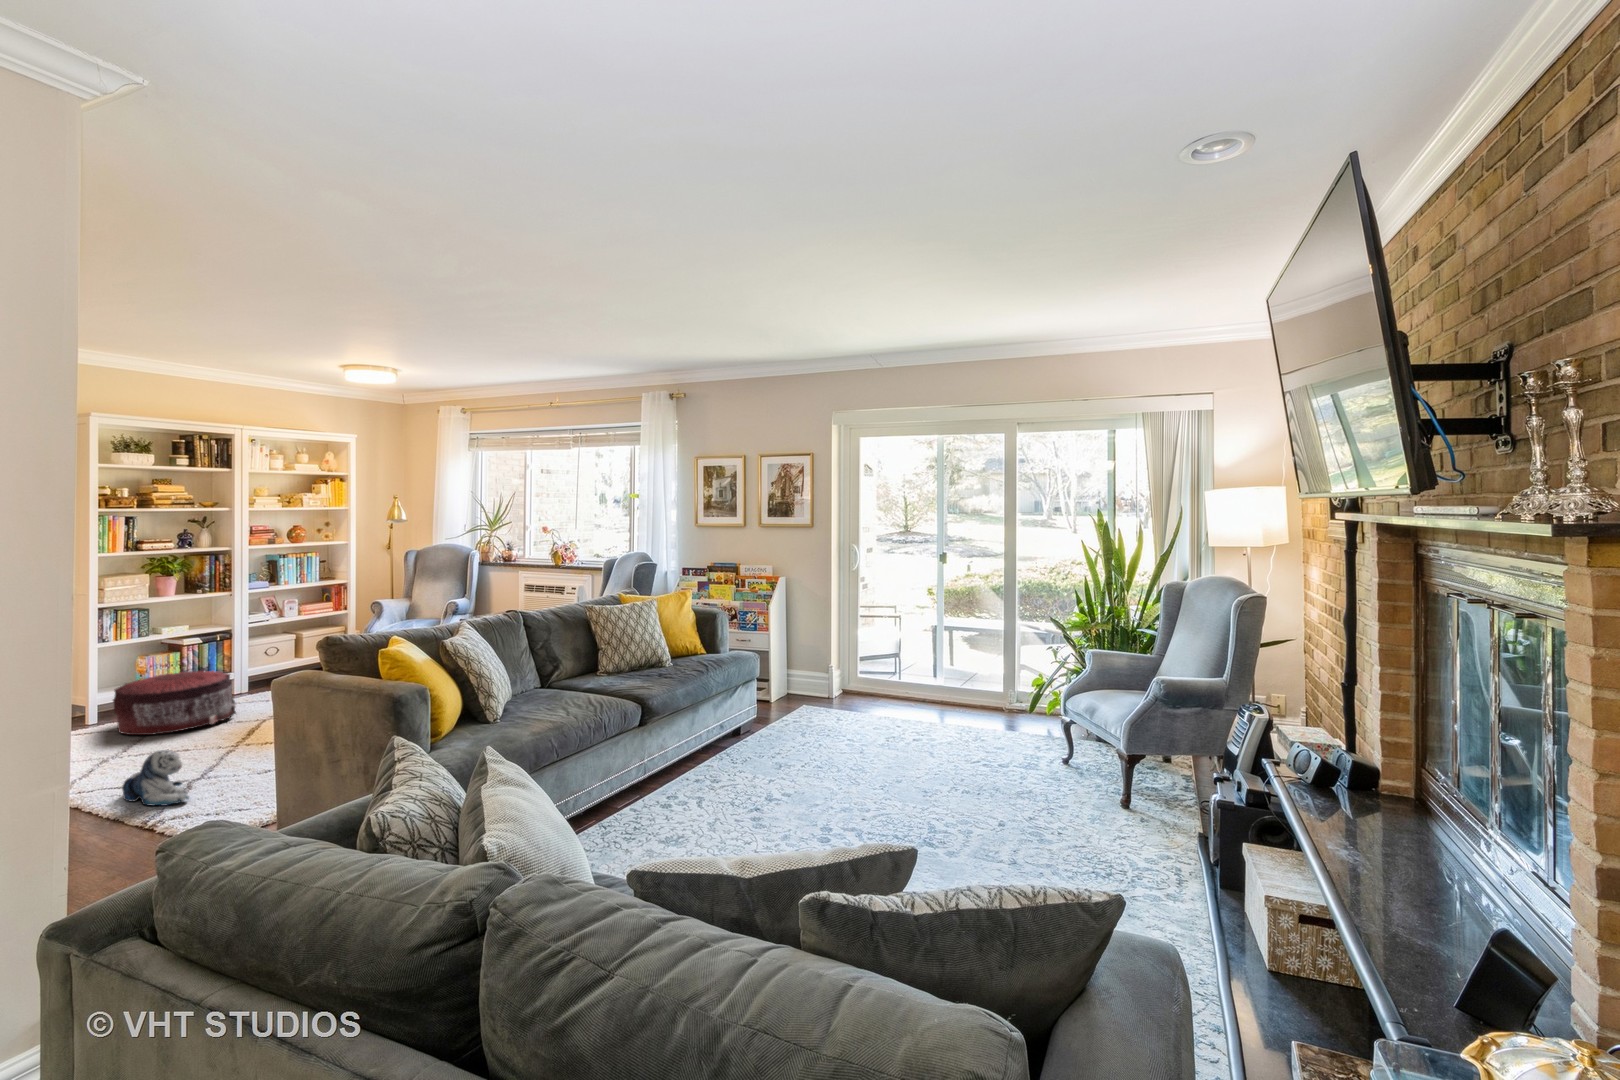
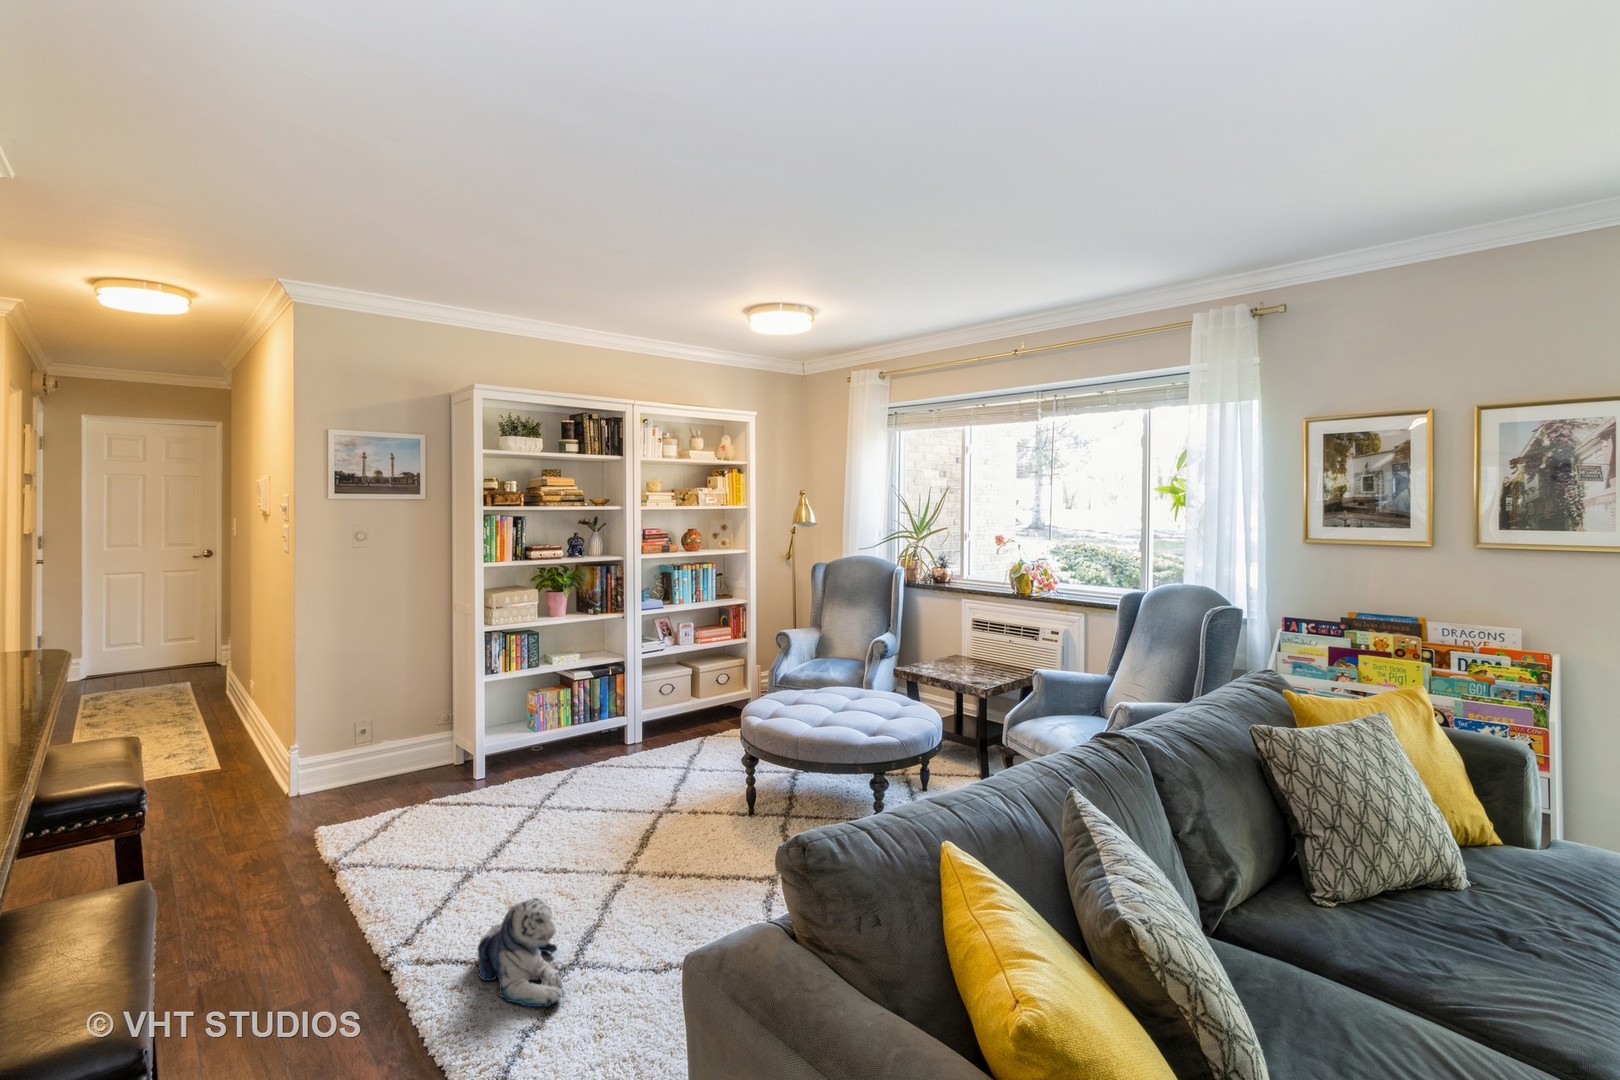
pouf: present [113,670,236,735] -> none [492,722,628,815]

